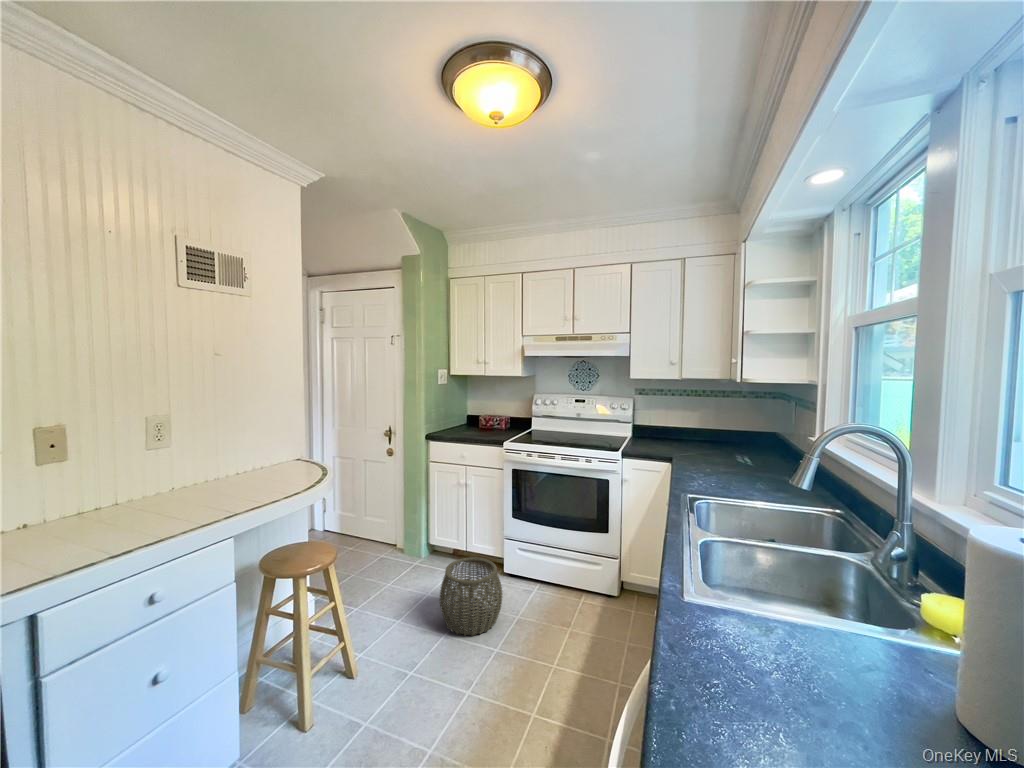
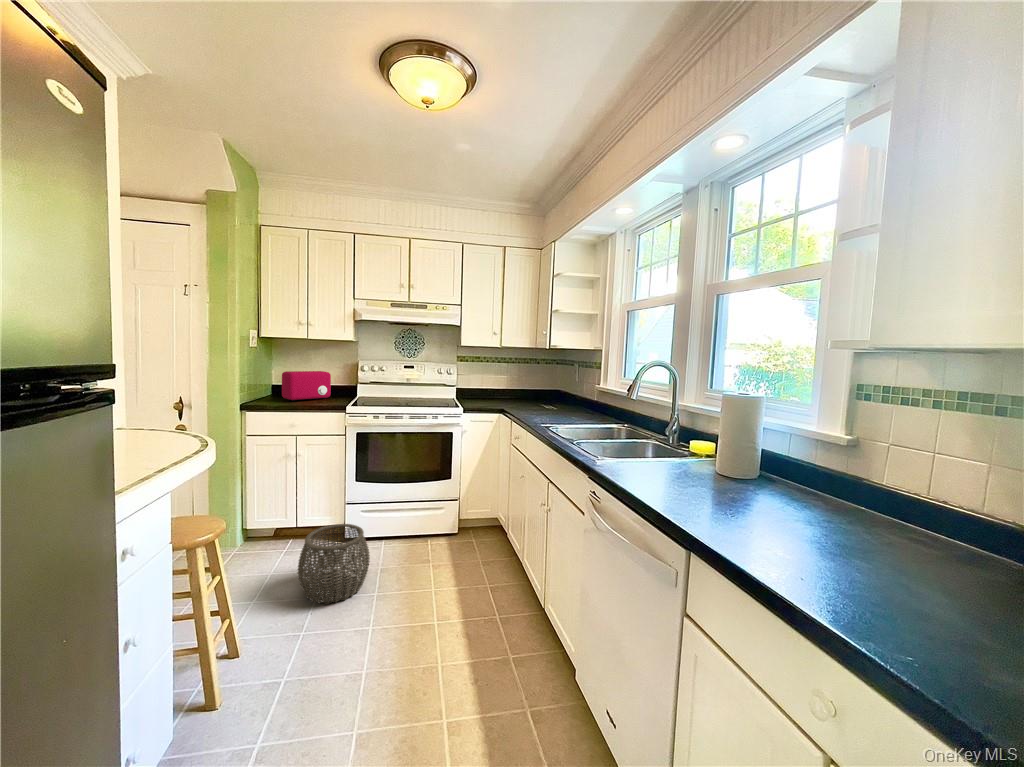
toaster: none [466,405,506,433] -> present [282,371,331,401]

